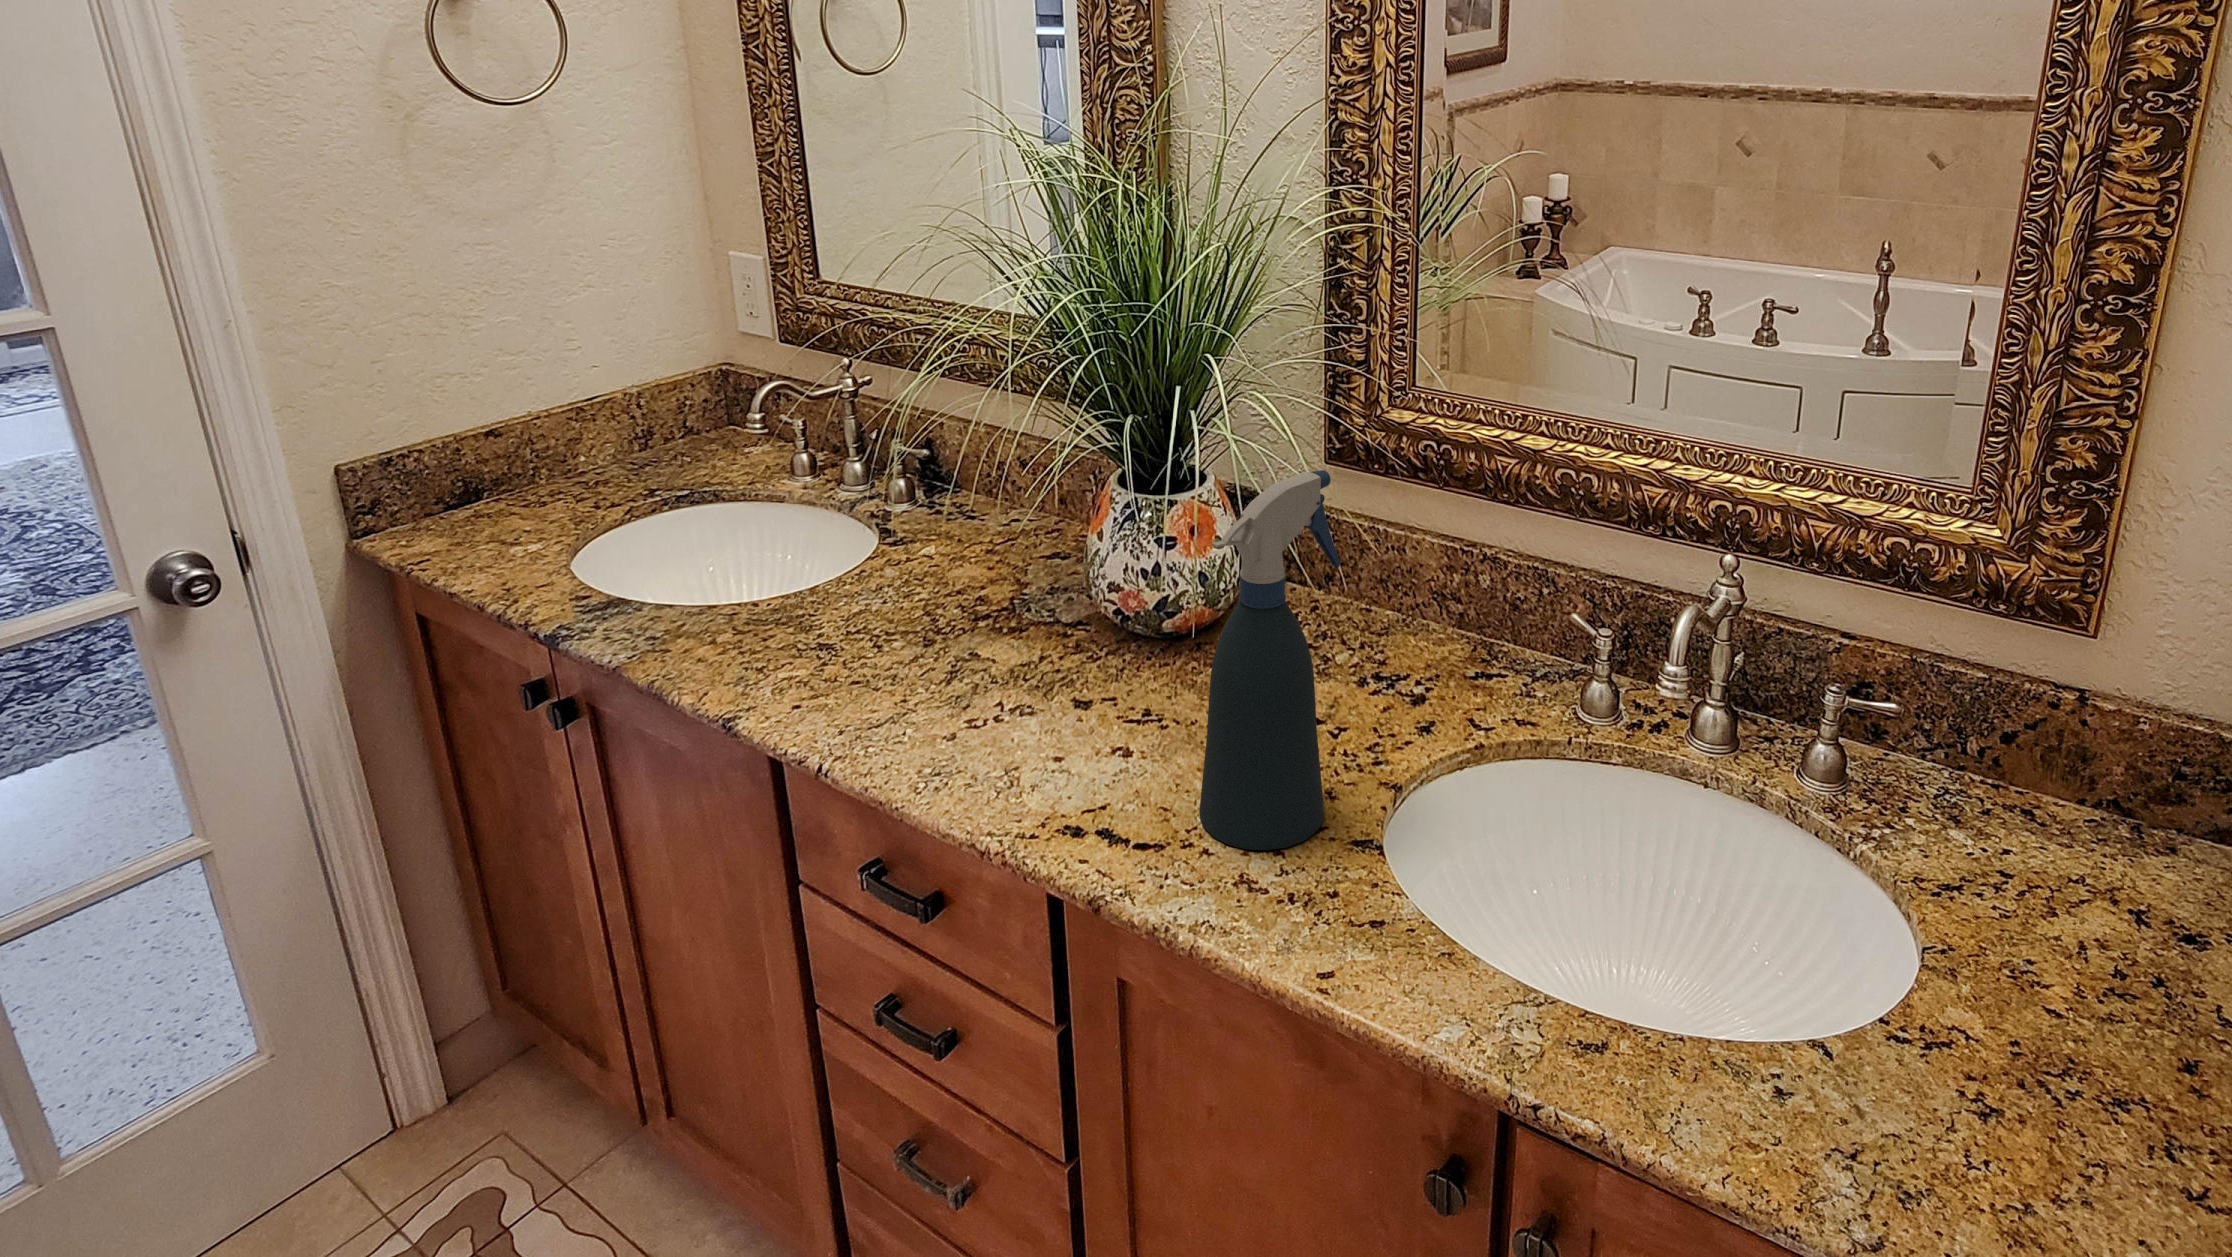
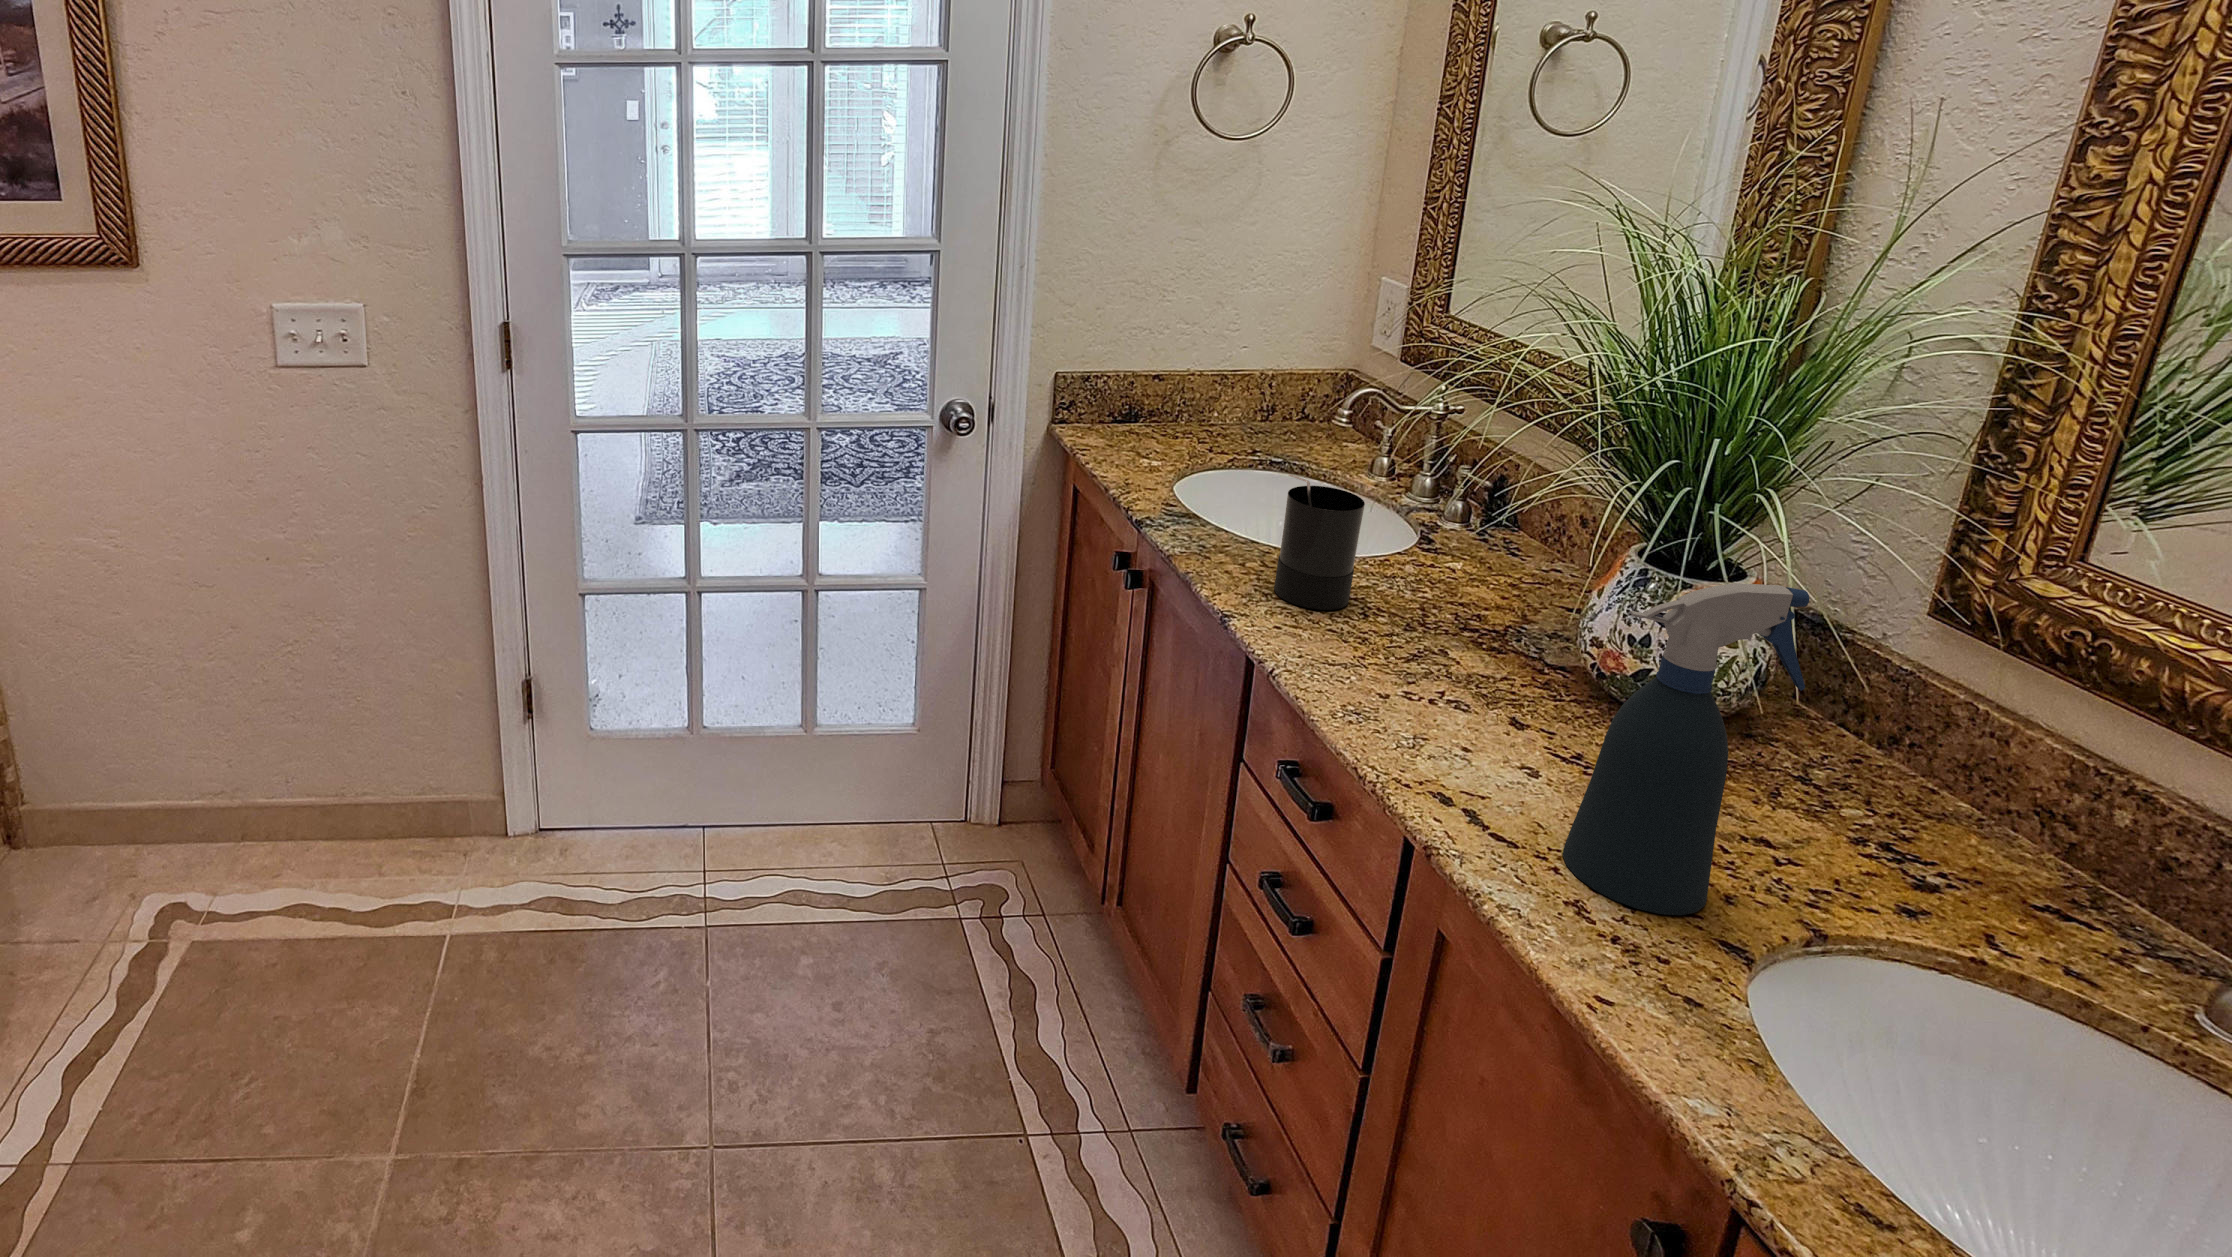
candle: none [742,508,857,669] -> present [1274,475,1365,610]

